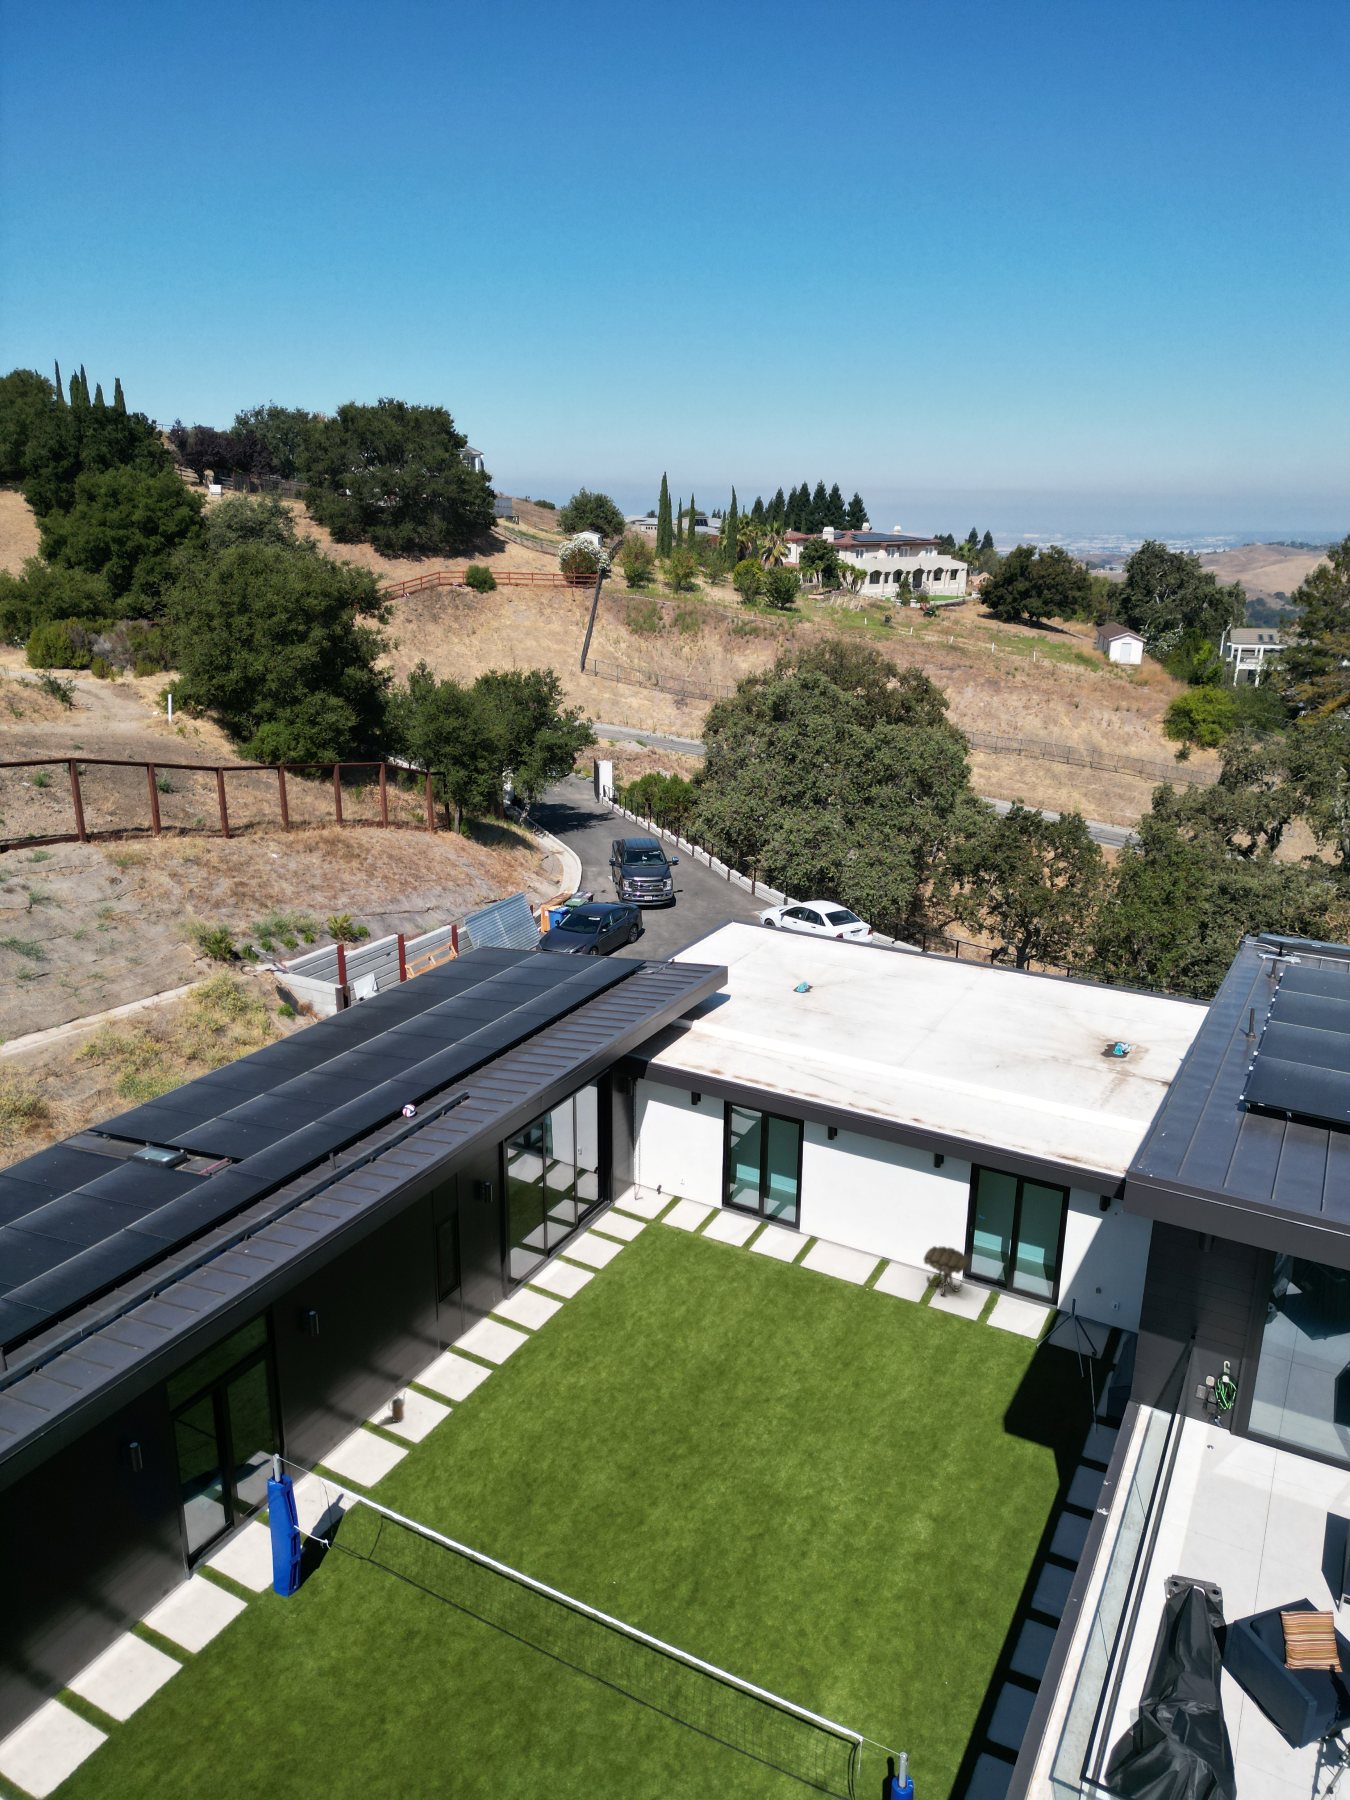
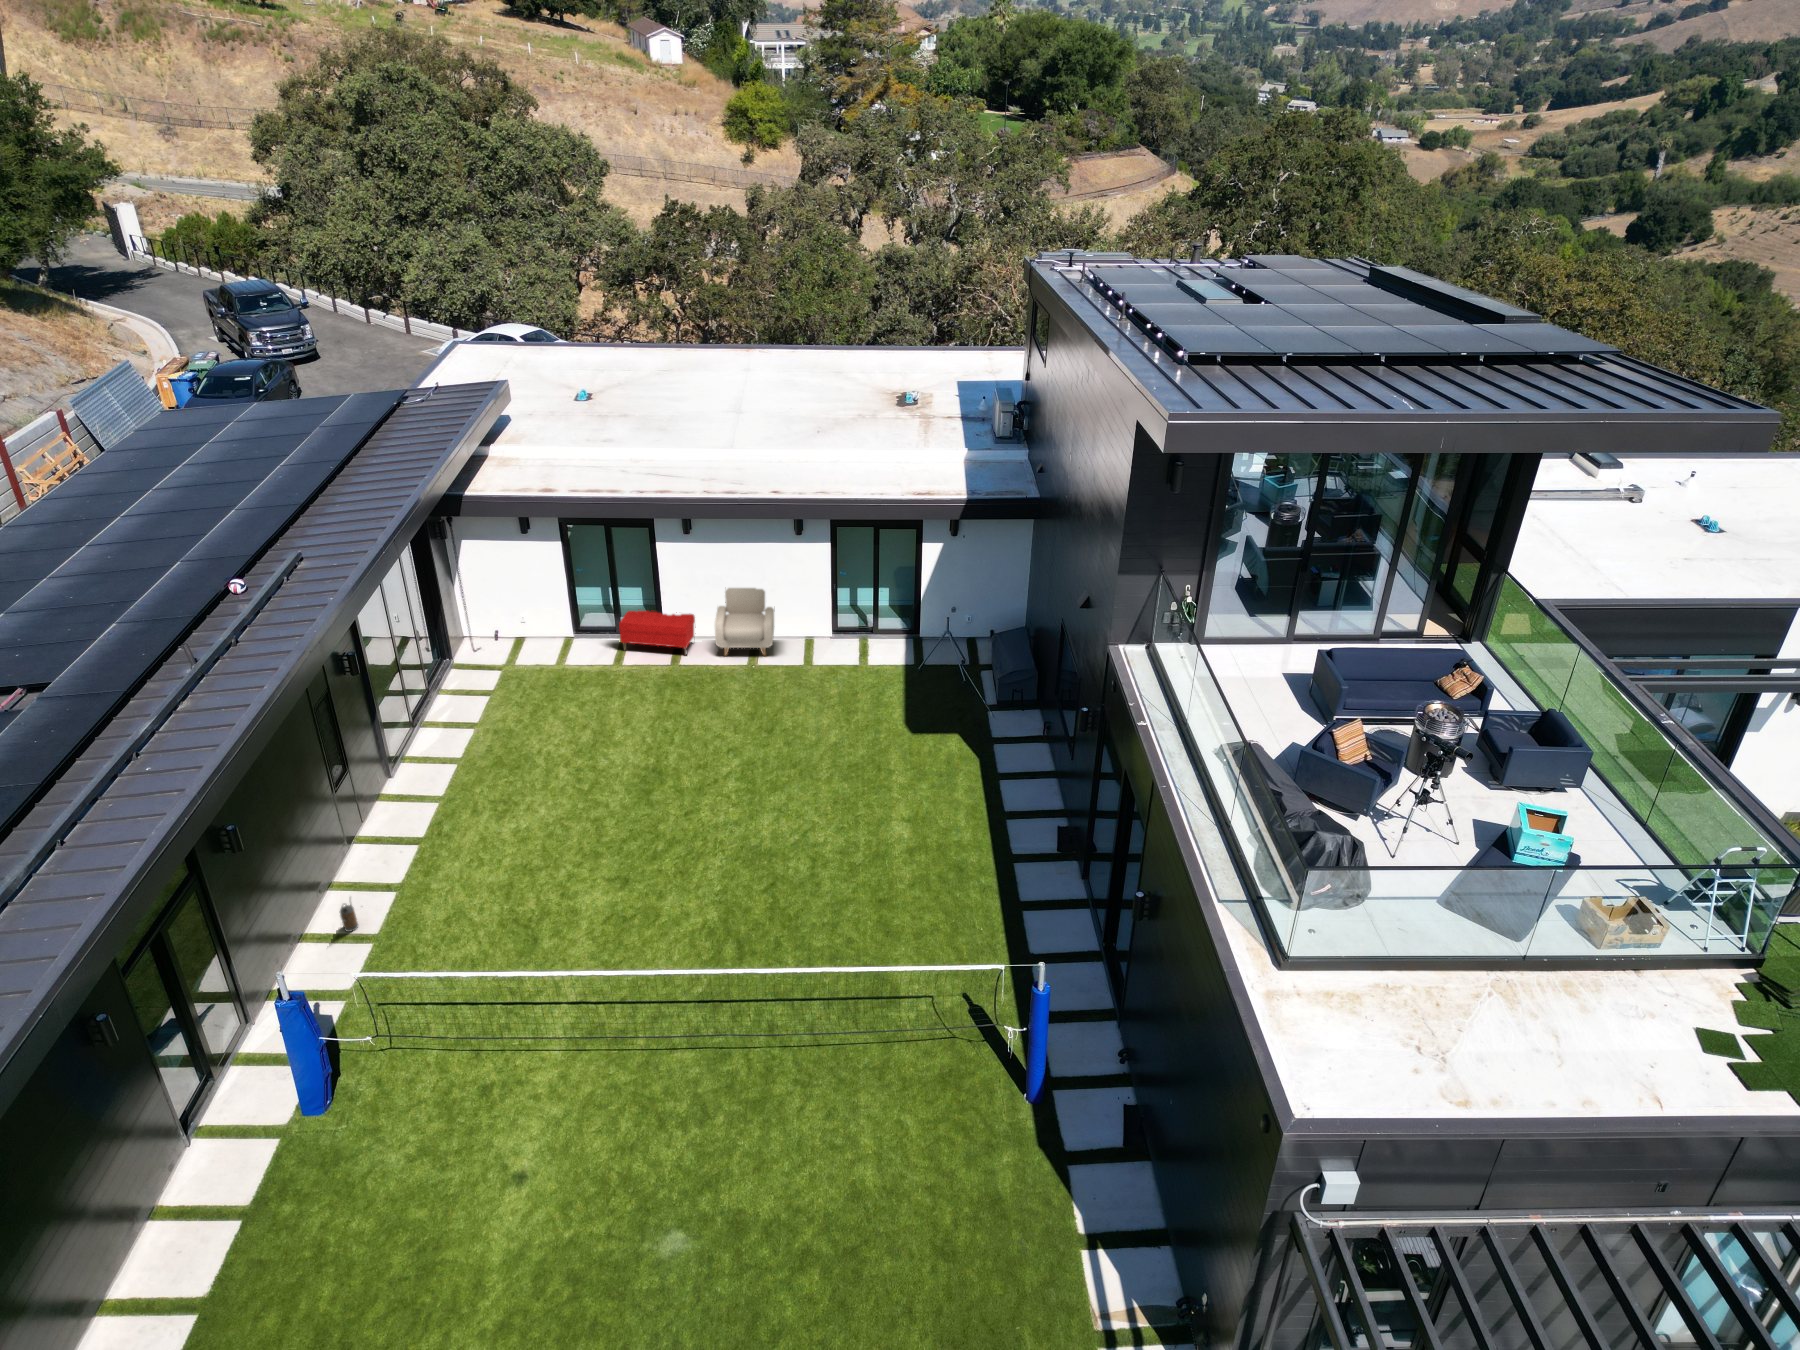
bench: none [755,1198,829,1259] -> present [619,609,695,655]
armchair: none [837,1200,909,1283] -> present [715,588,775,656]
side table: present [924,1246,968,1295] -> none [798,608,838,652]

